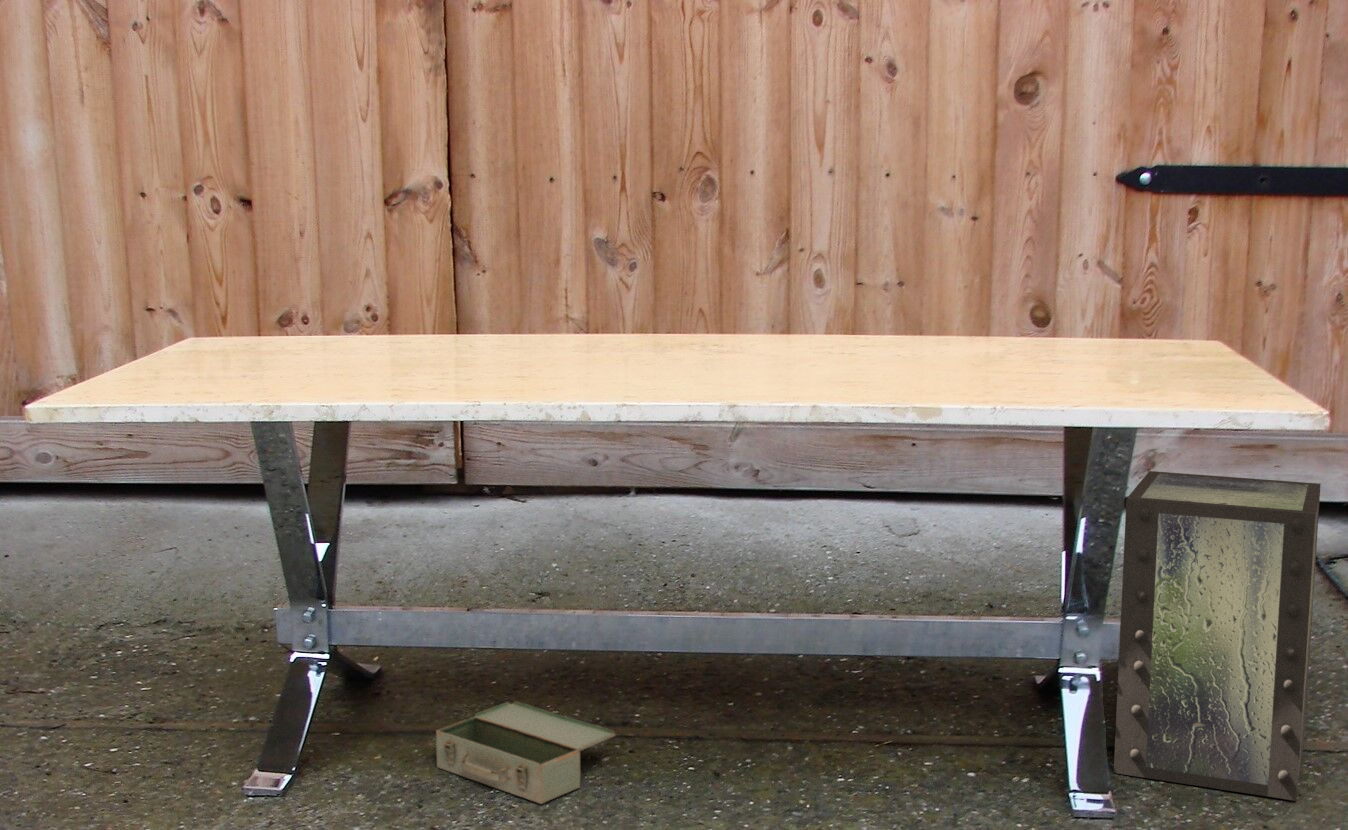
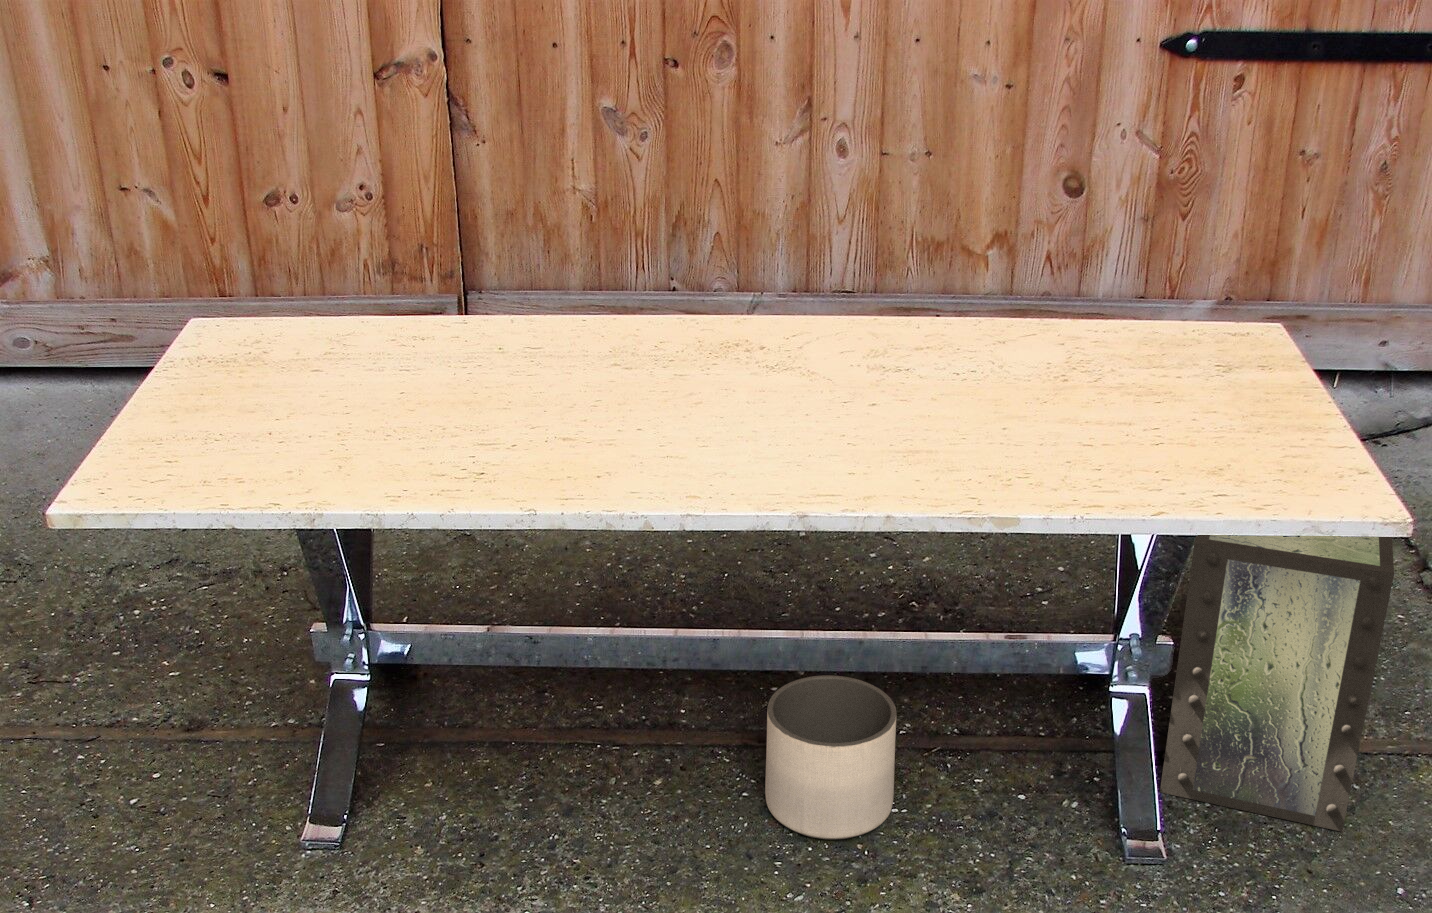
planter: none [718,647,845,793] -> present [765,675,896,839]
toolbox: present [436,701,615,804] -> none [479,725,662,866]

